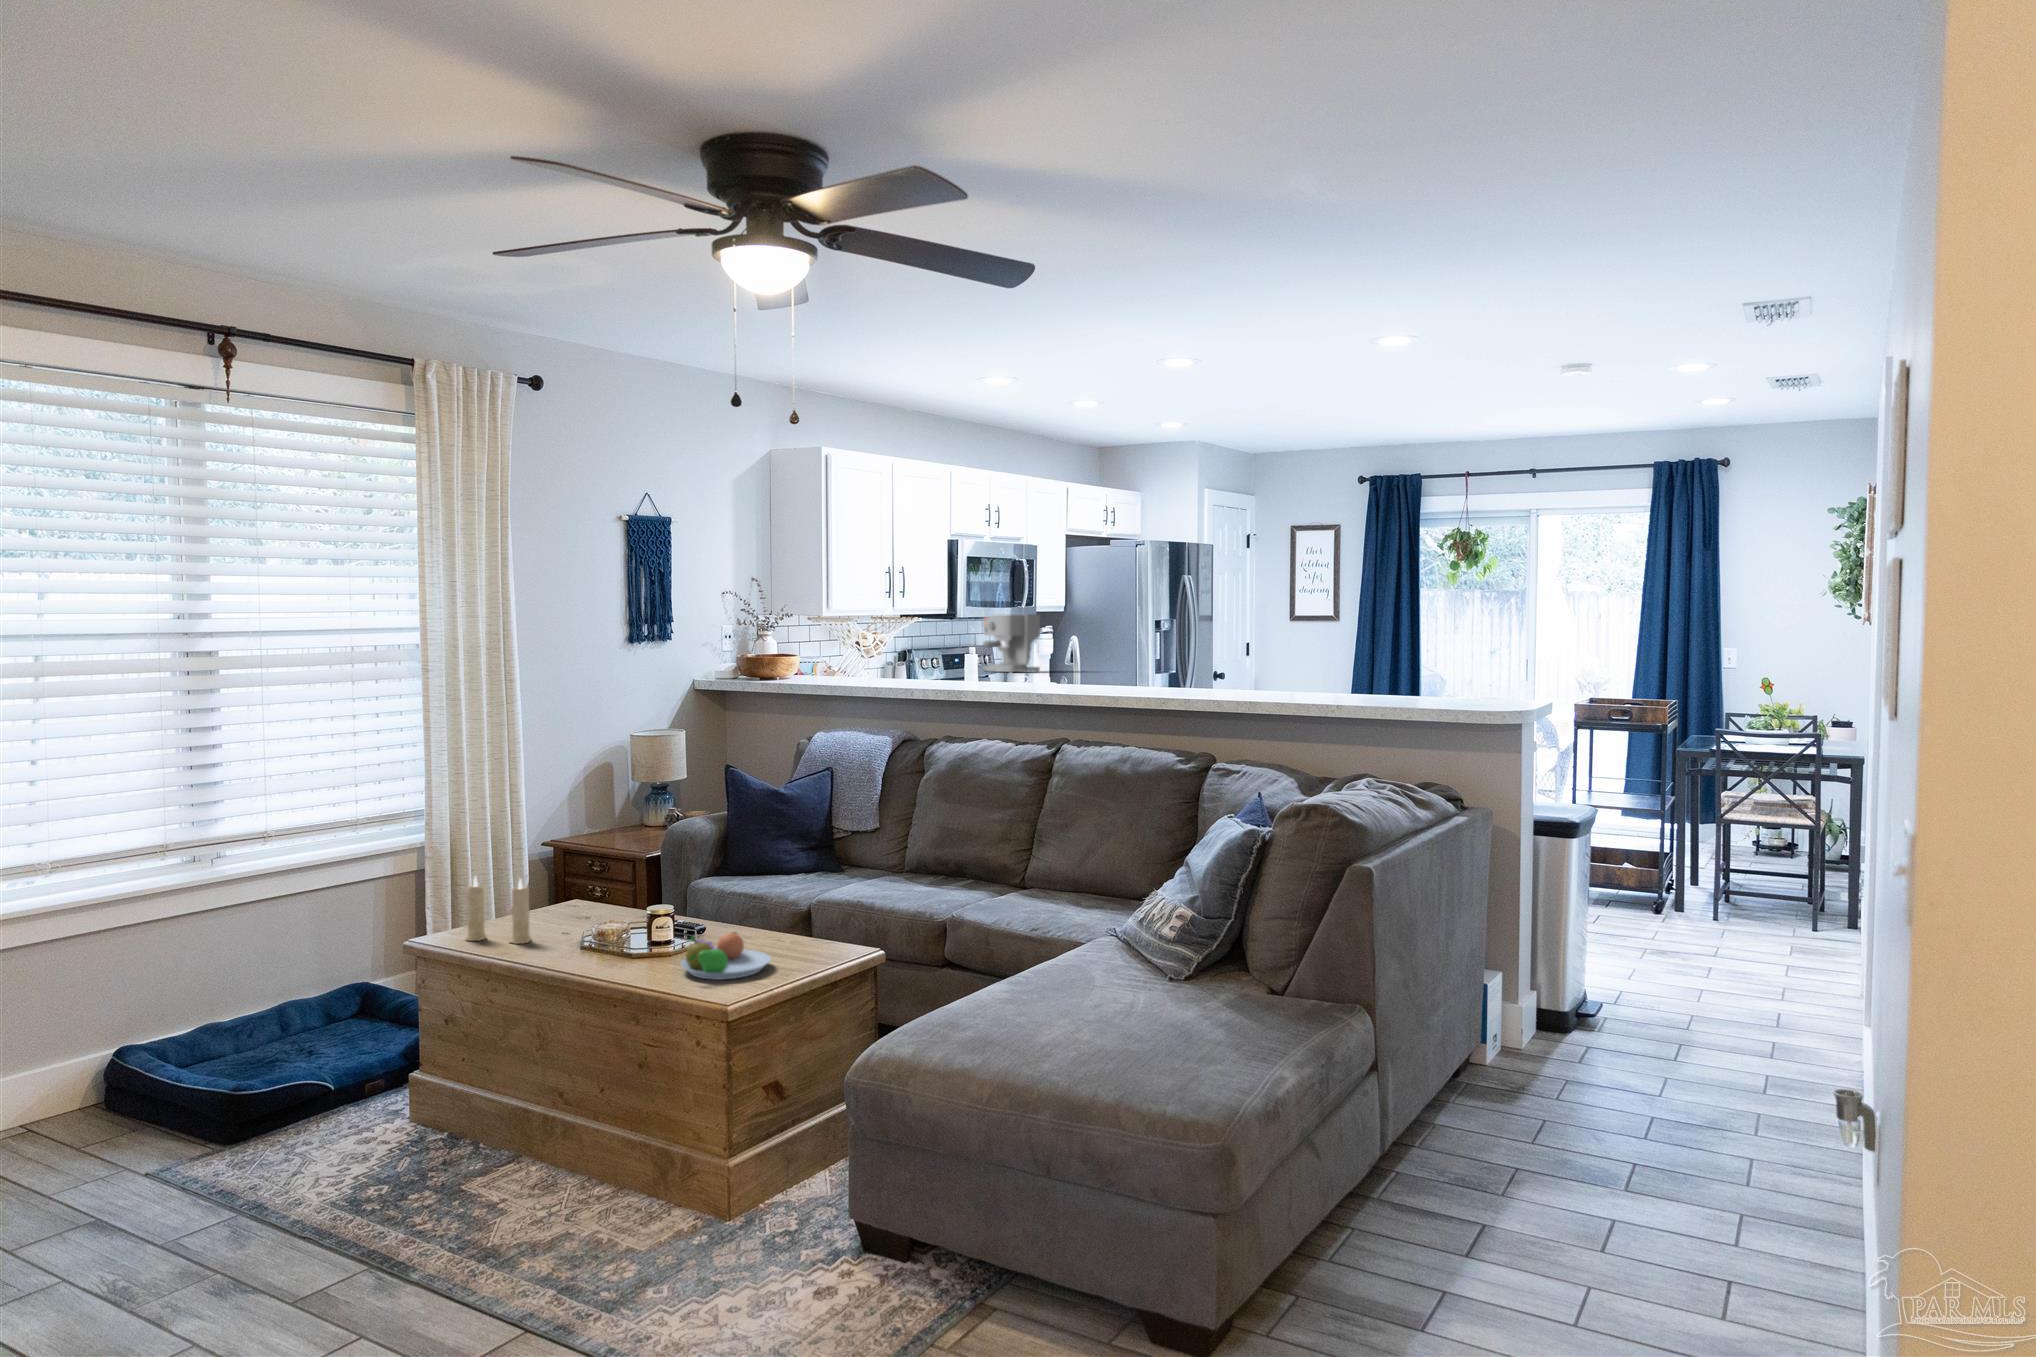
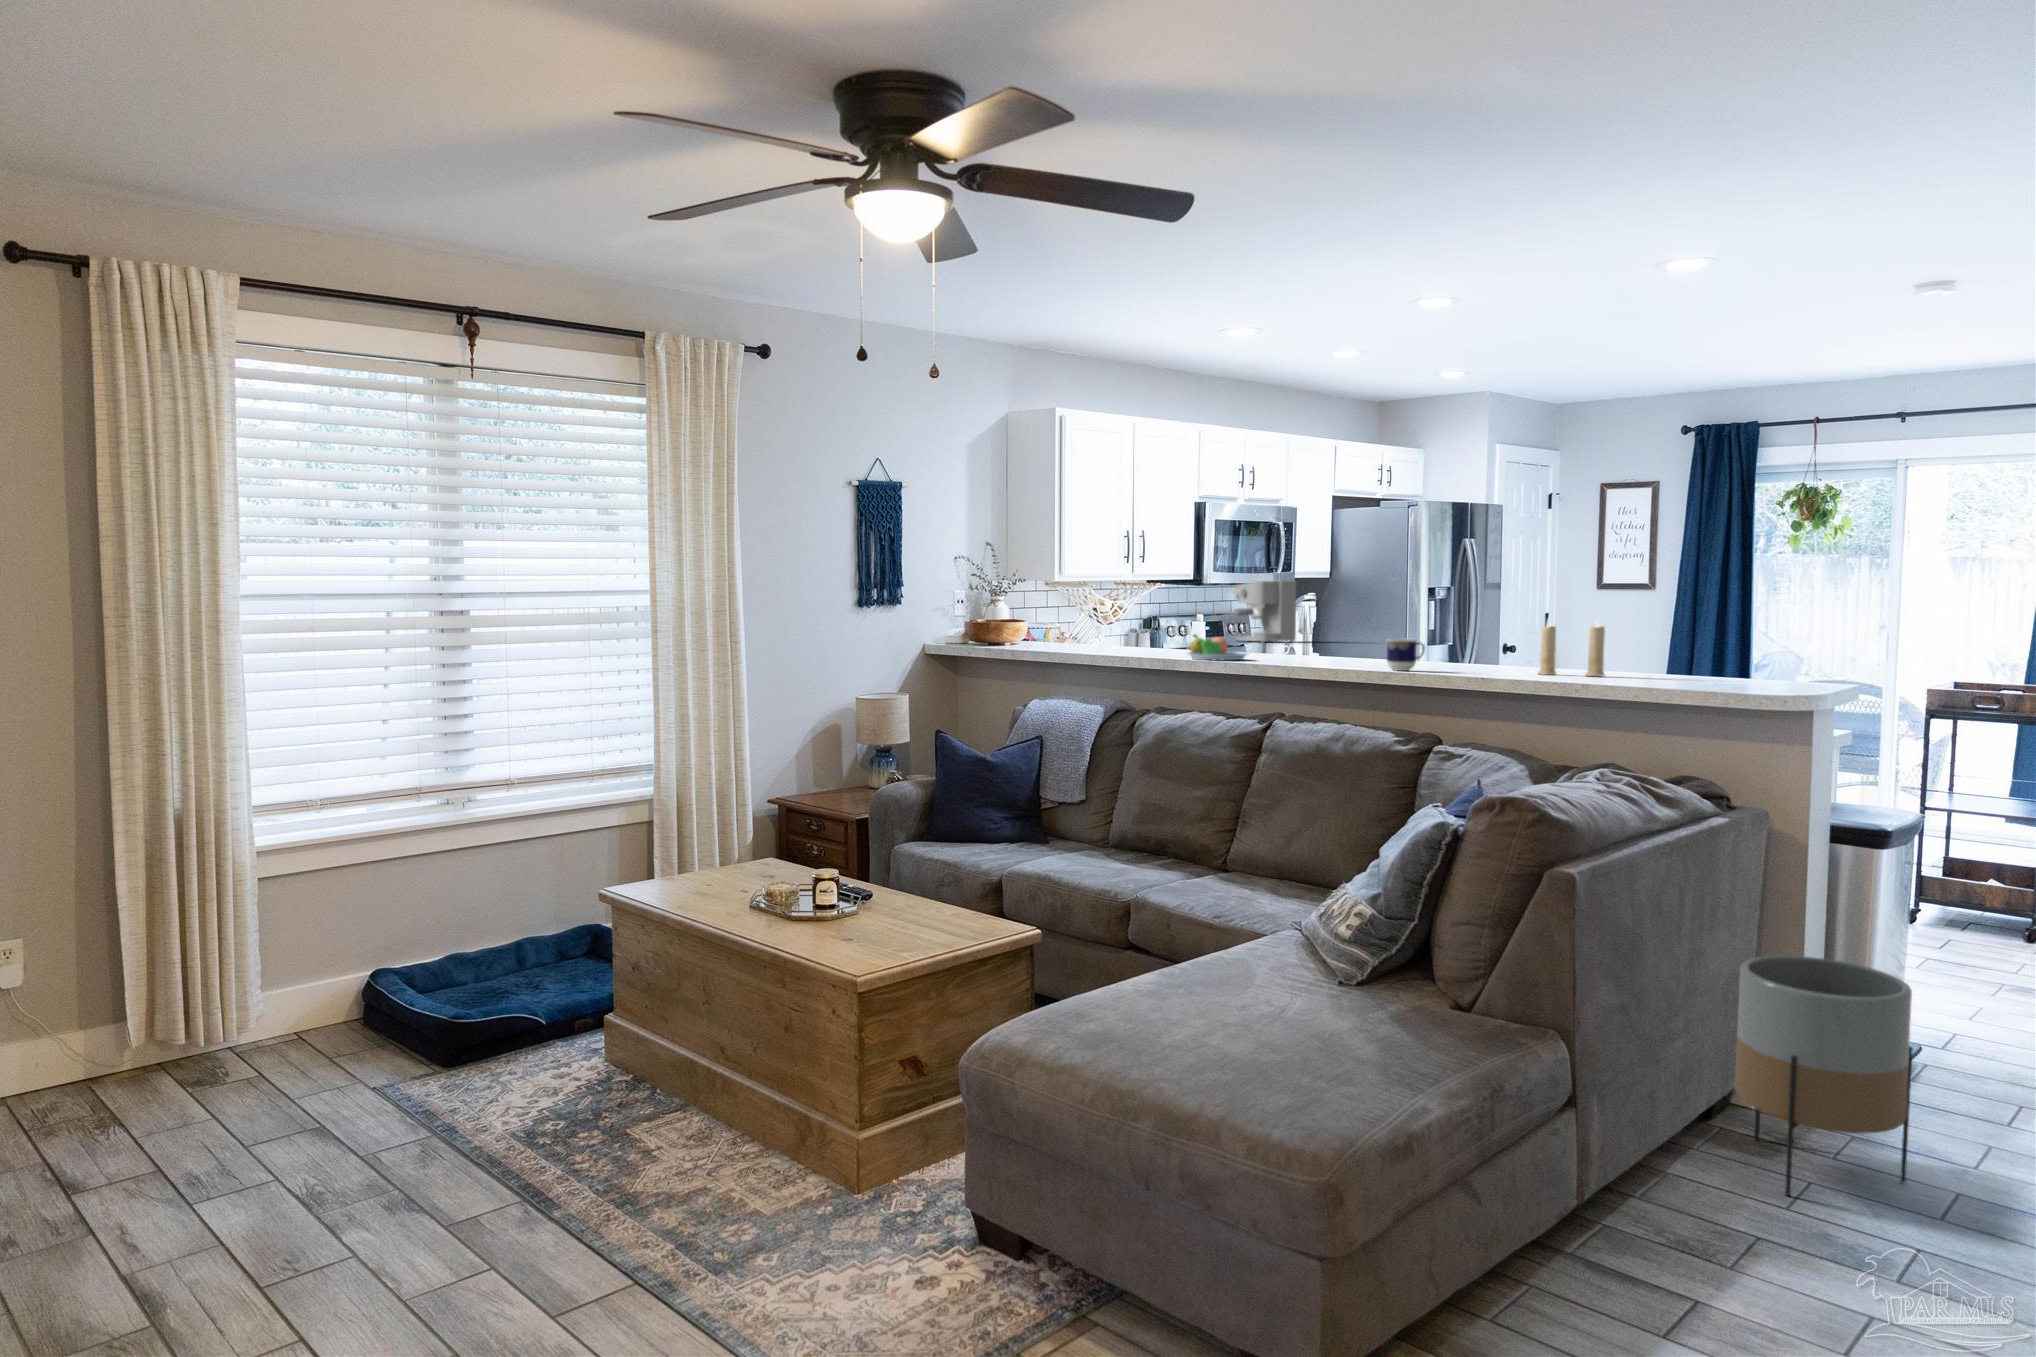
cup: none [1164,669,1198,698] -> present [1387,638,1425,671]
candle: present [466,877,531,944] -> present [1539,619,1605,676]
planter: none [1477,931,1609,1131] -> present [1734,956,1913,1196]
fruit bowl: present [681,932,771,980] -> present [1188,634,1248,660]

